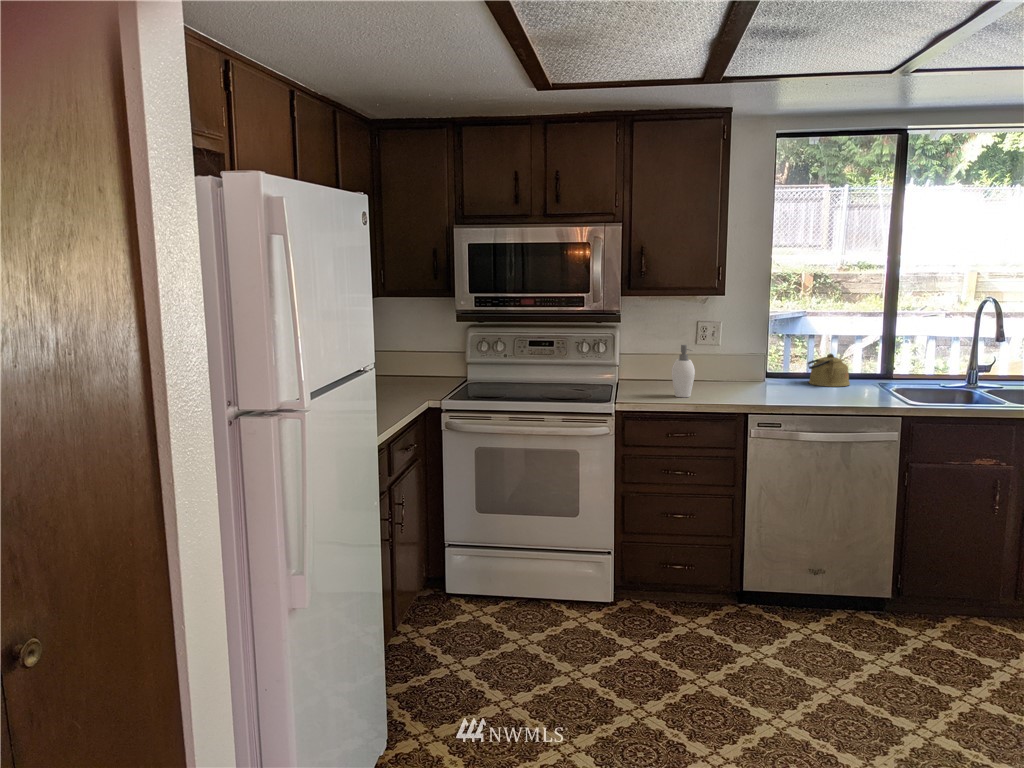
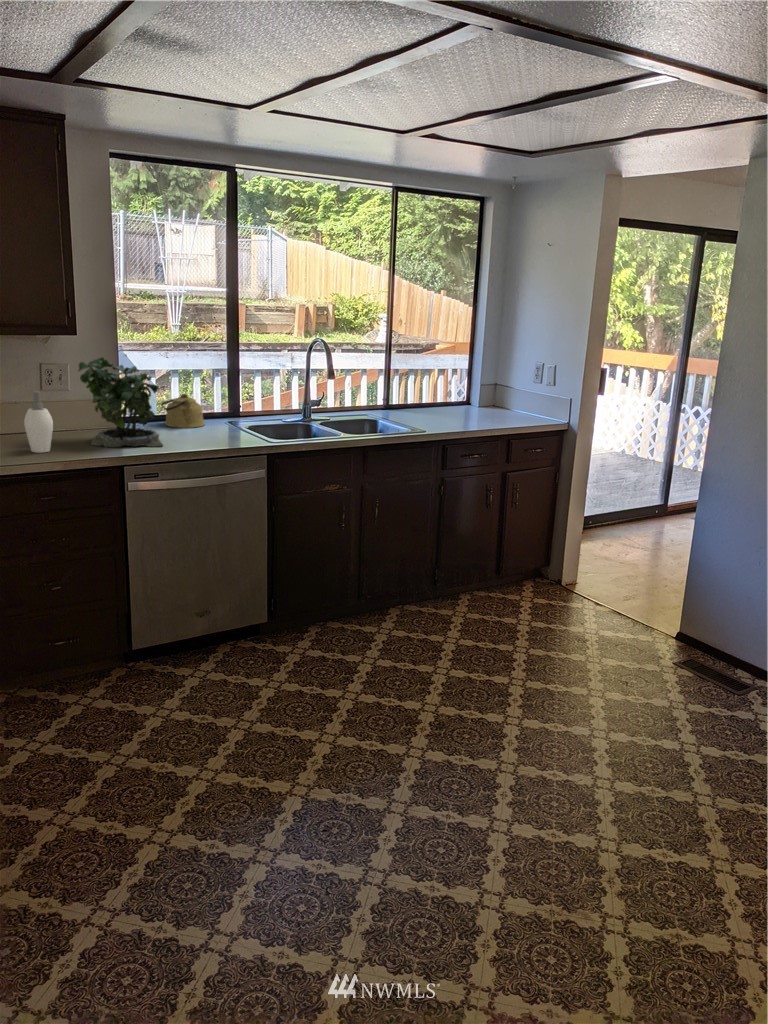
potted plant: none [724,313,795,401] -> present [79,355,163,447]

